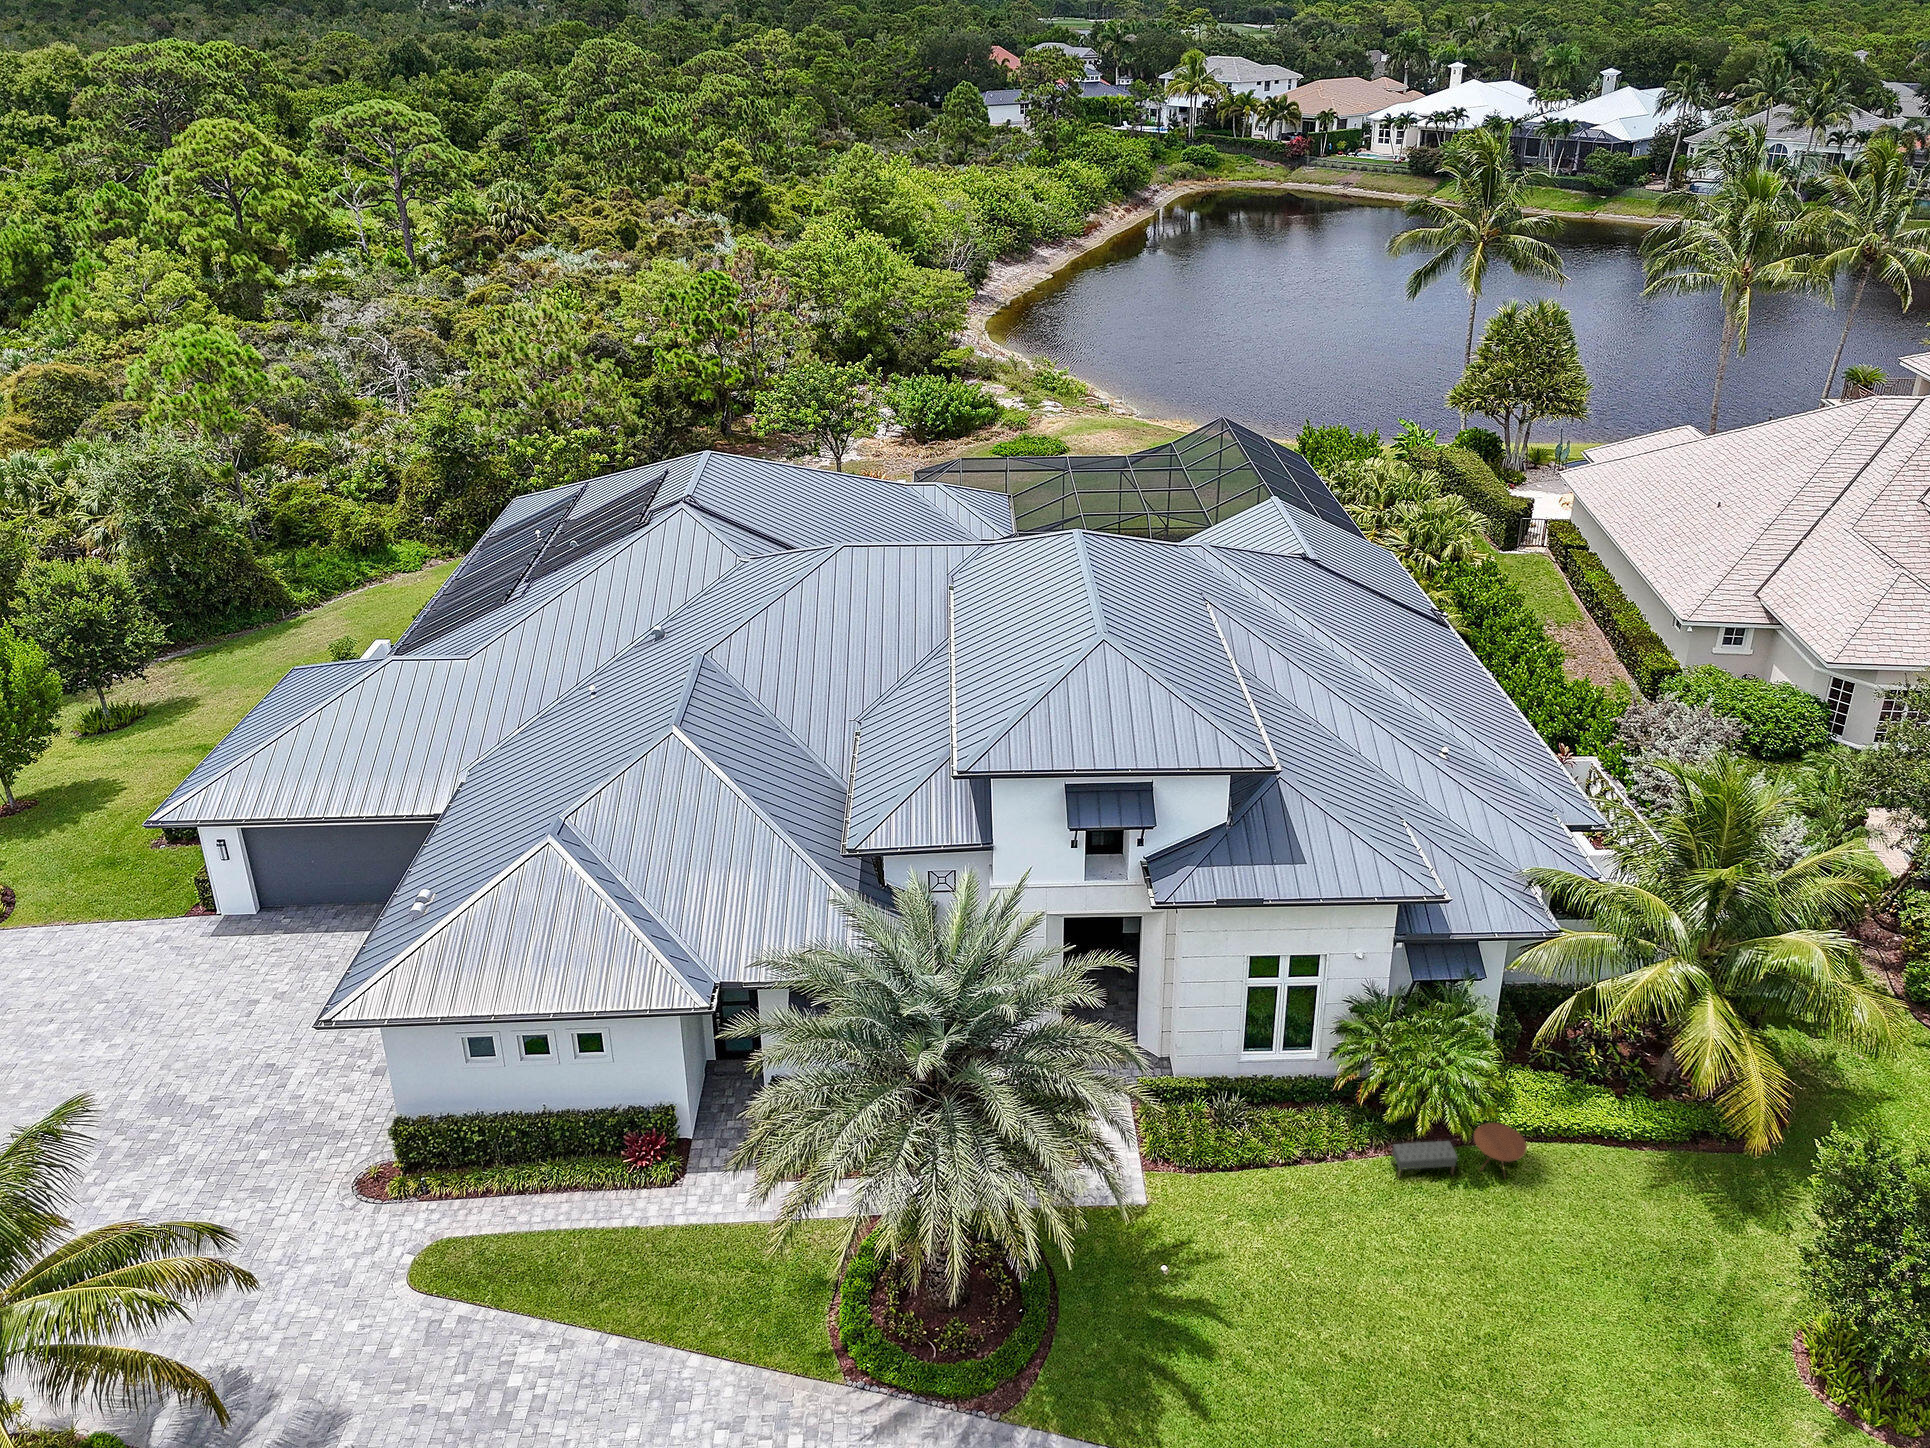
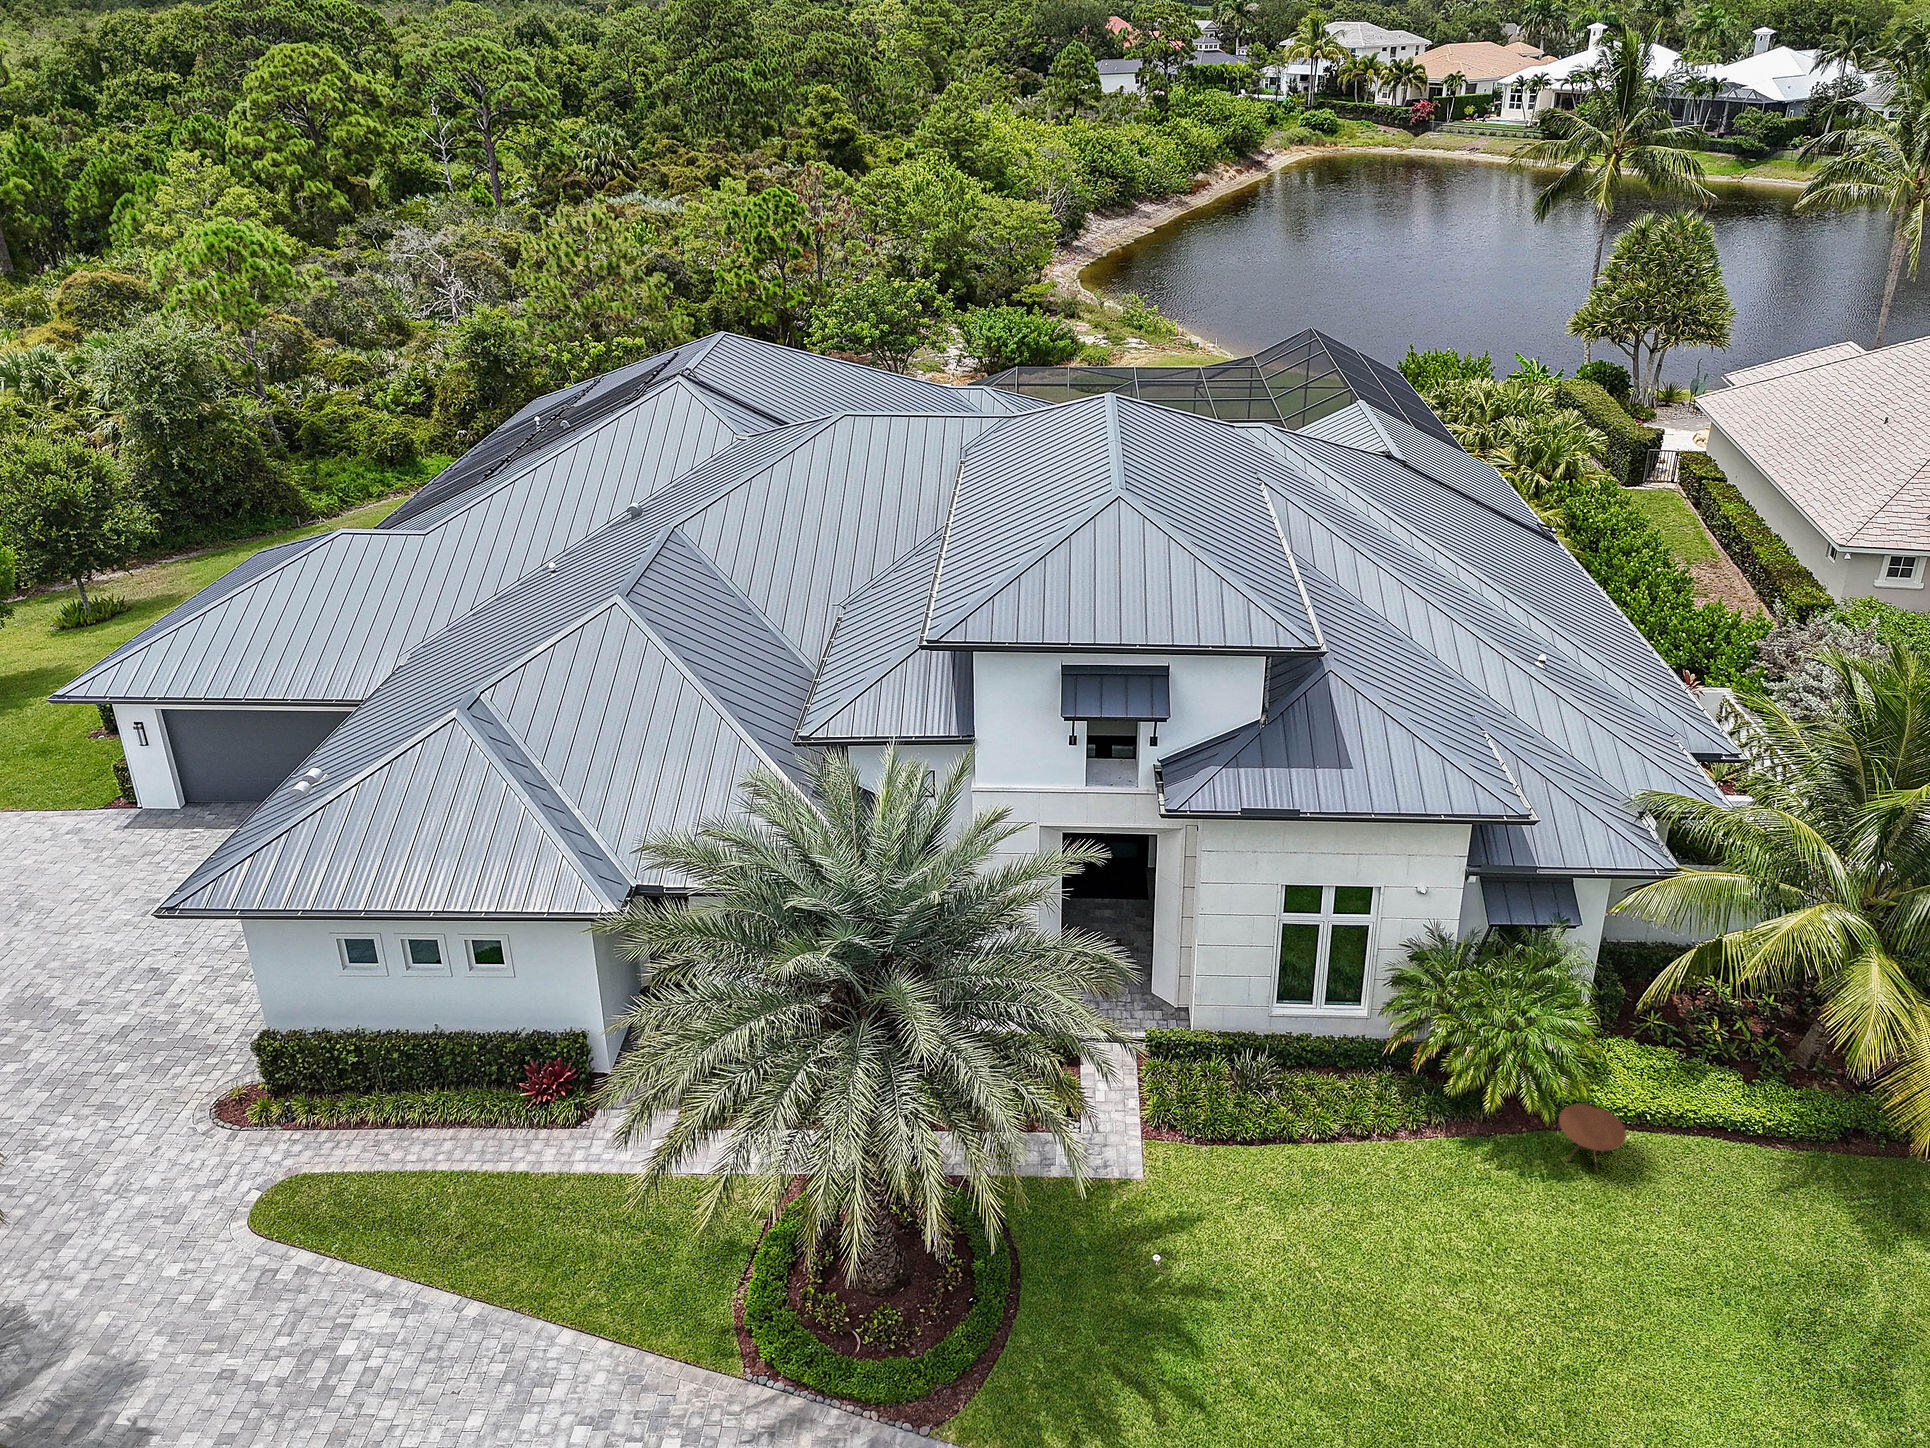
bench: present [1391,1141,1457,1178] -> none [1453,1123,1538,1166]

